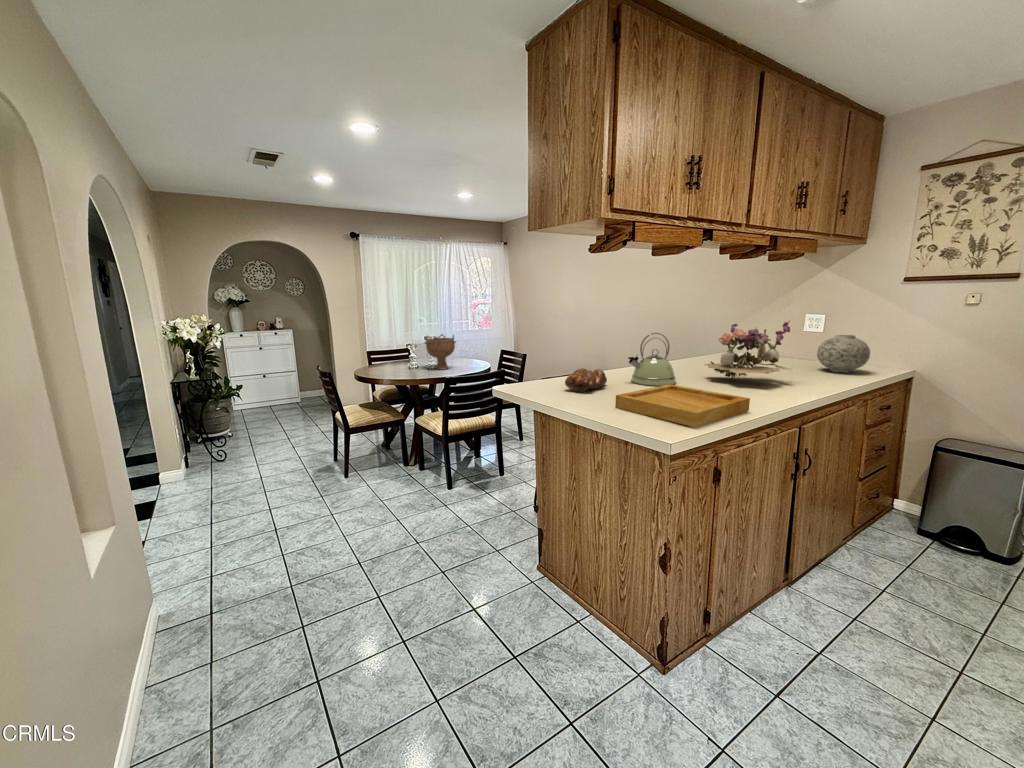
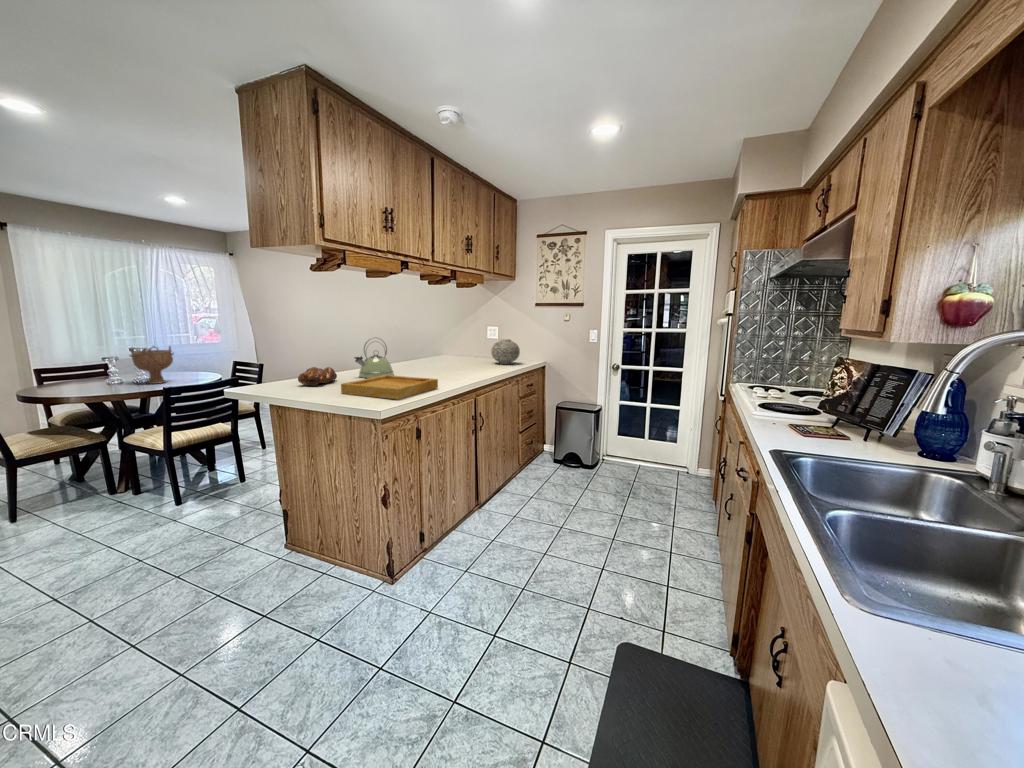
flower arrangement: present [705,320,791,379] -> none [415,328,471,372]

